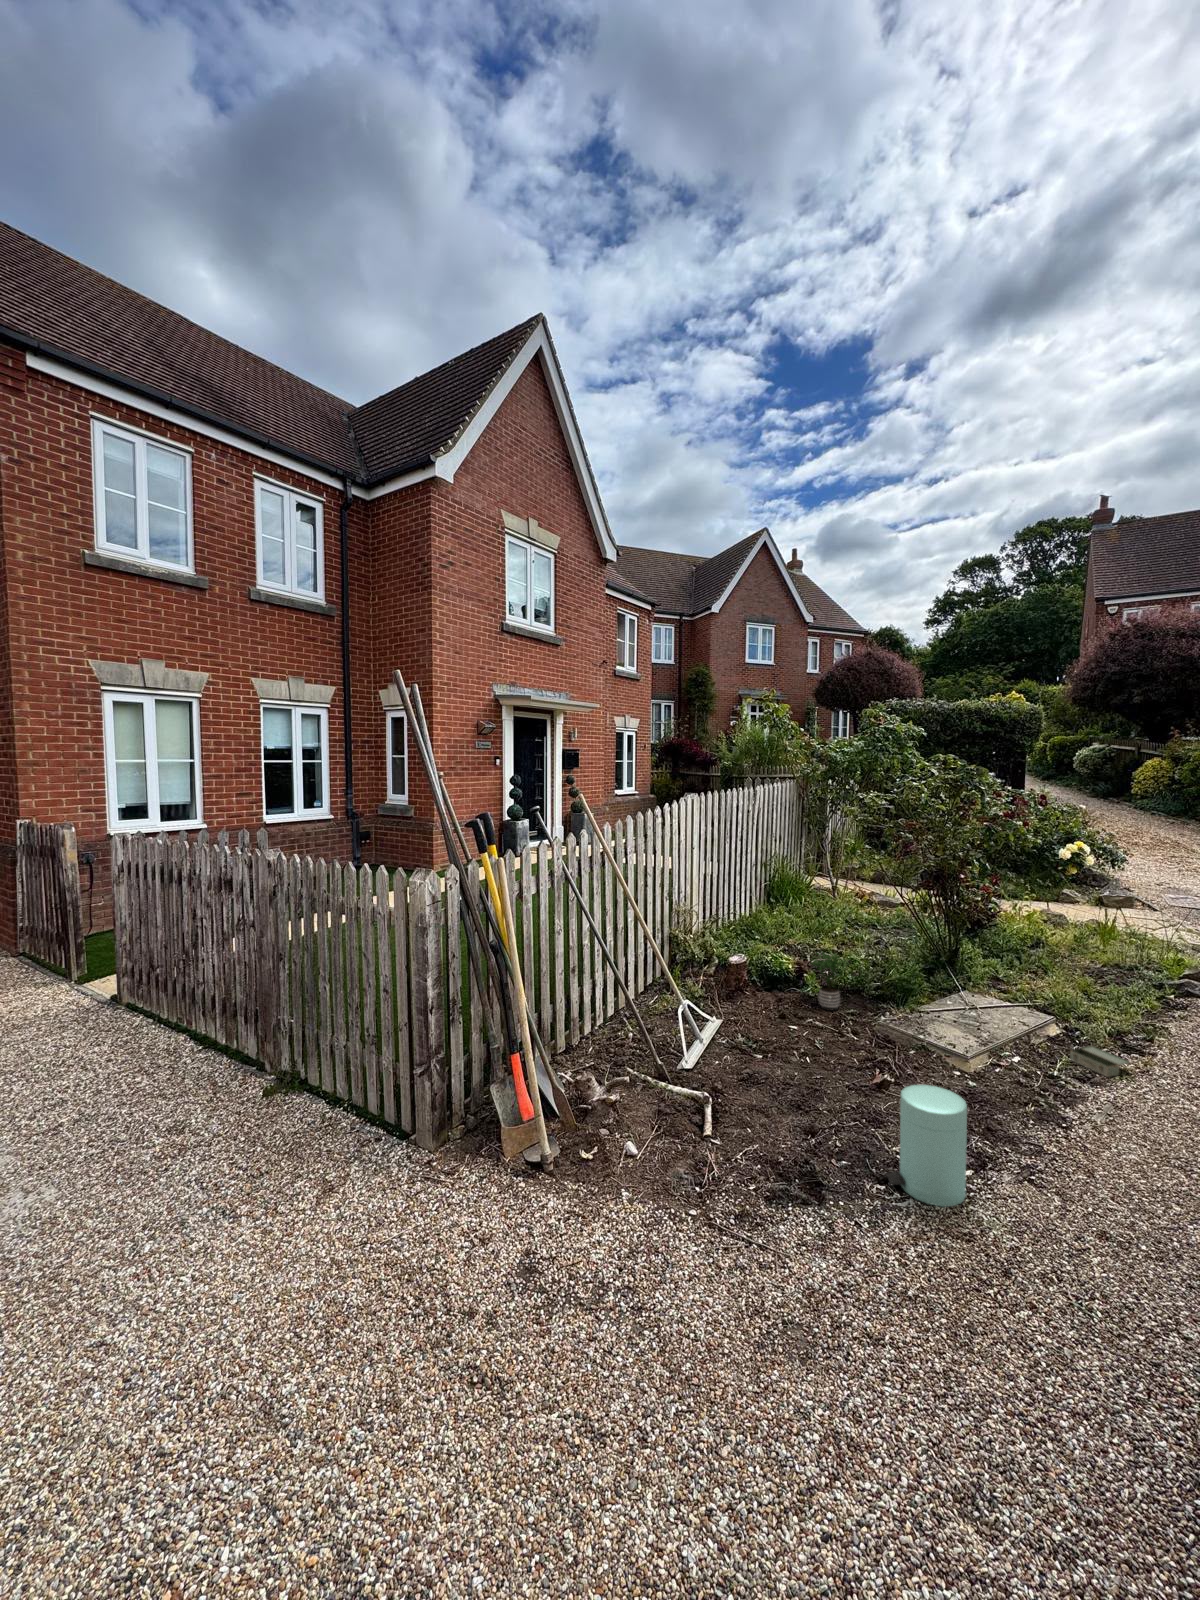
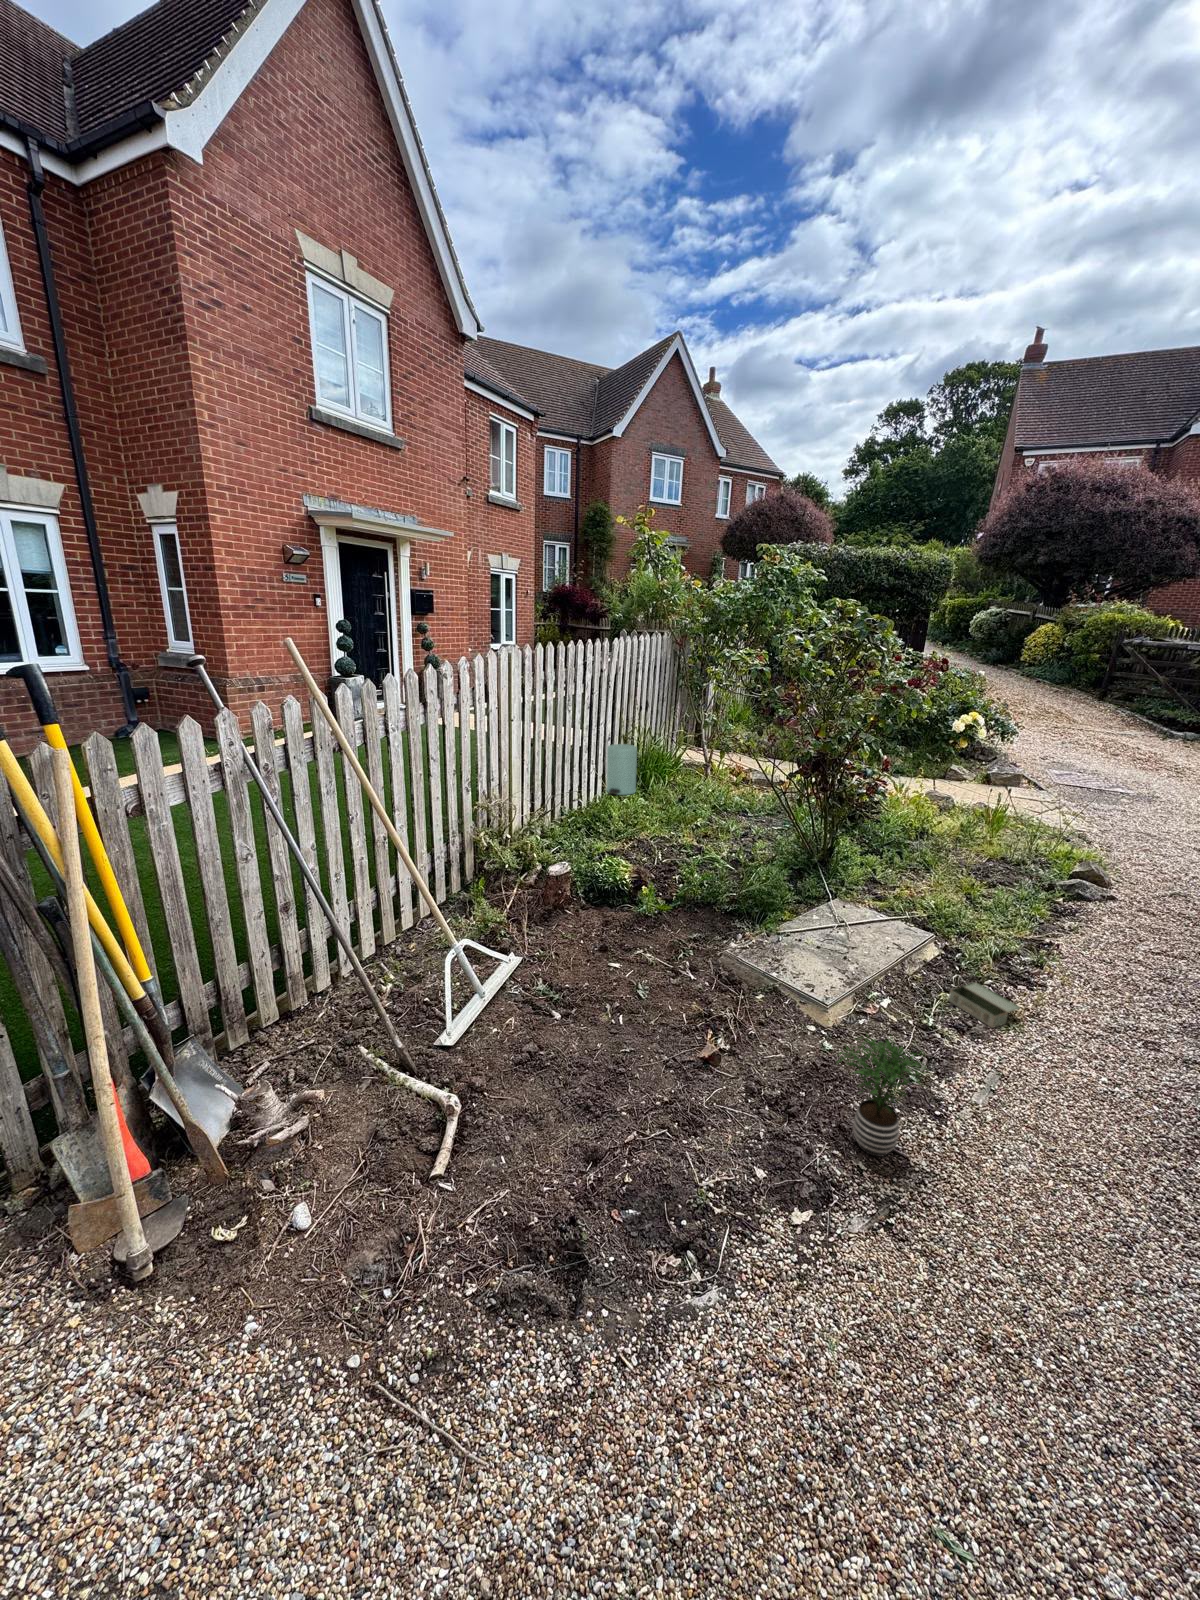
potted plant: present [813,953,848,1011] -> present [837,1035,926,1157]
trash can: present [887,1085,967,1207] -> present [606,744,637,795]

